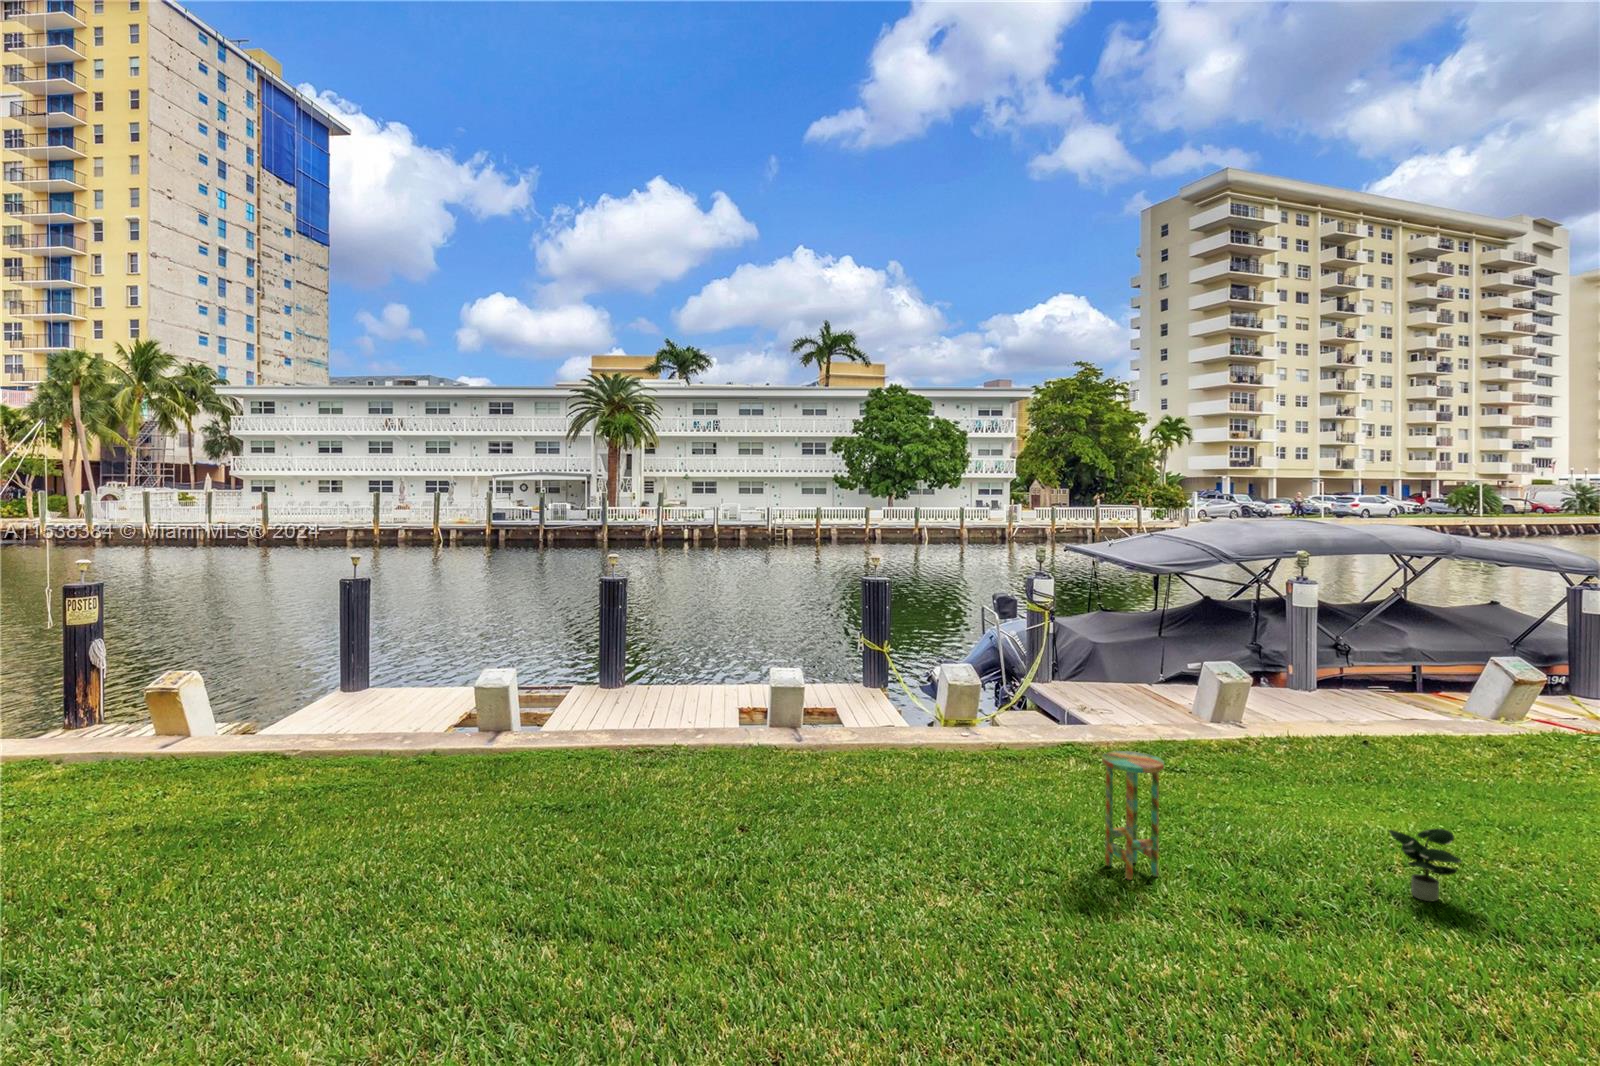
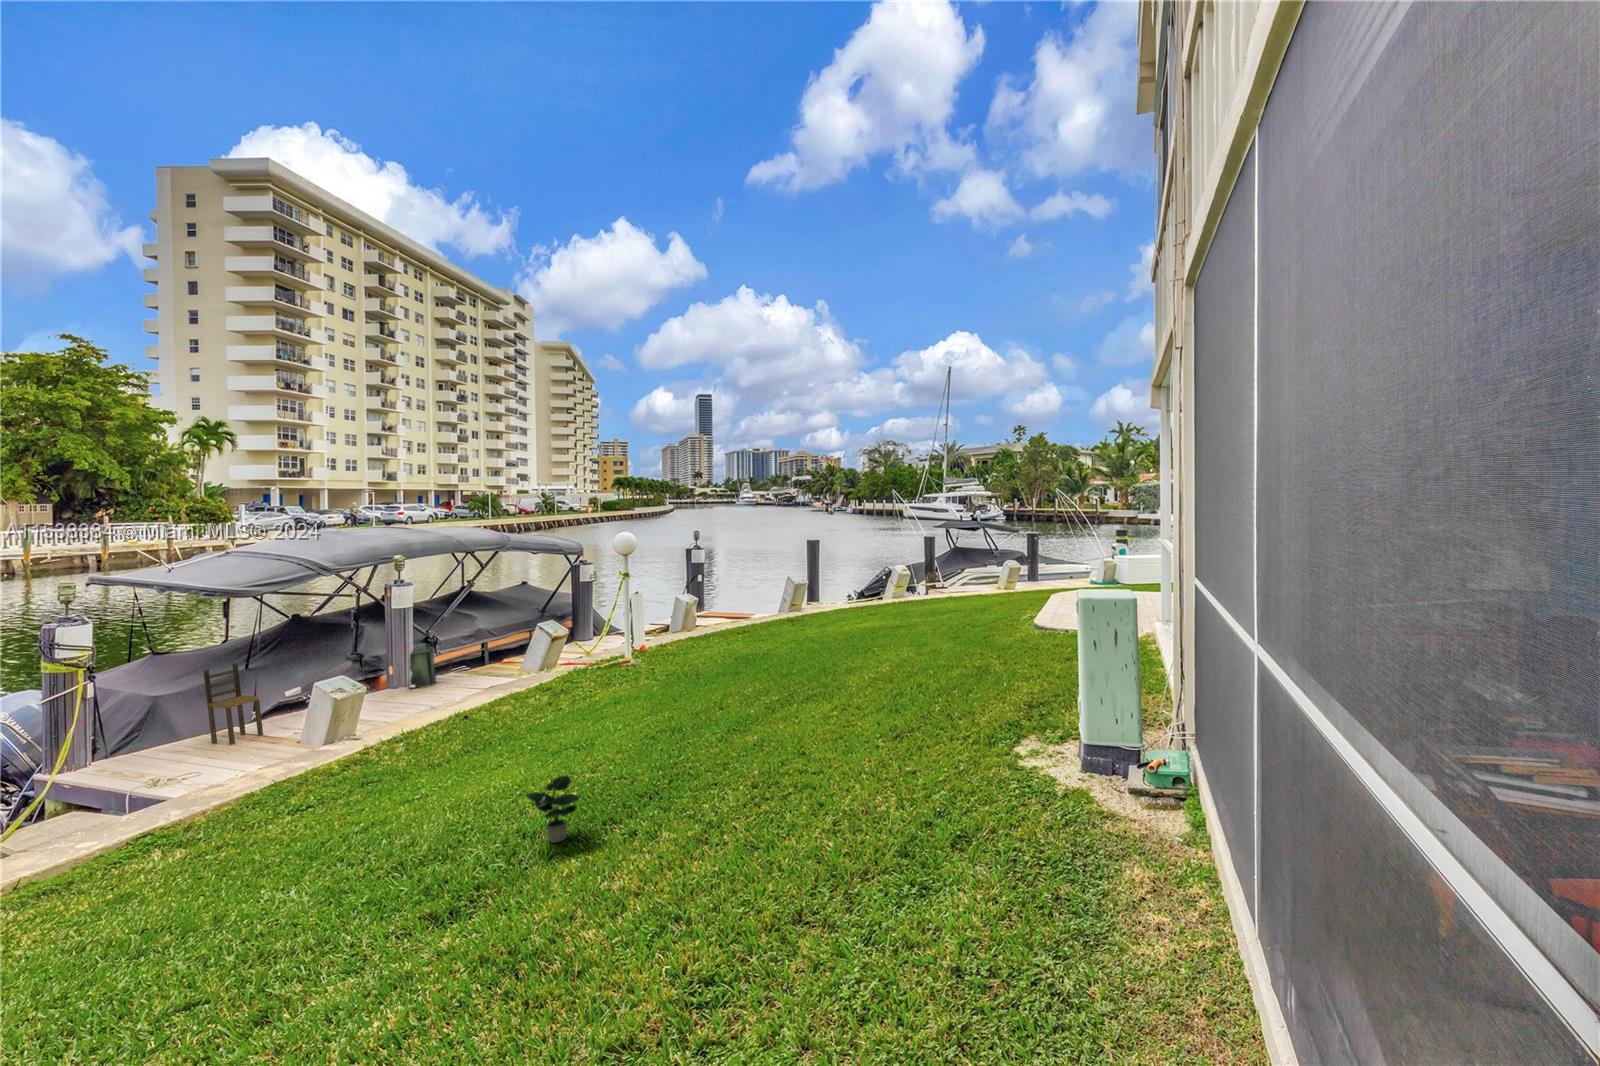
chair: none [1124,627,1163,700] -> present [203,663,263,745]
storage box: none [1309,653,1343,699] -> present [409,648,436,689]
side table: present [1102,751,1164,880] -> none [210,819,308,986]

